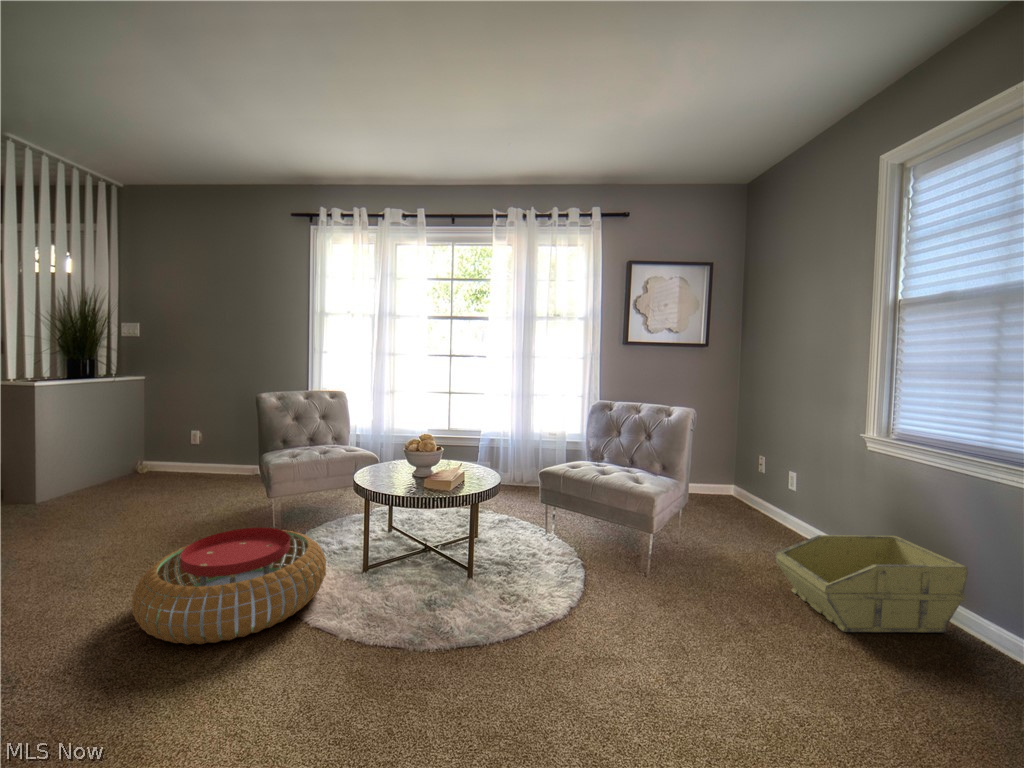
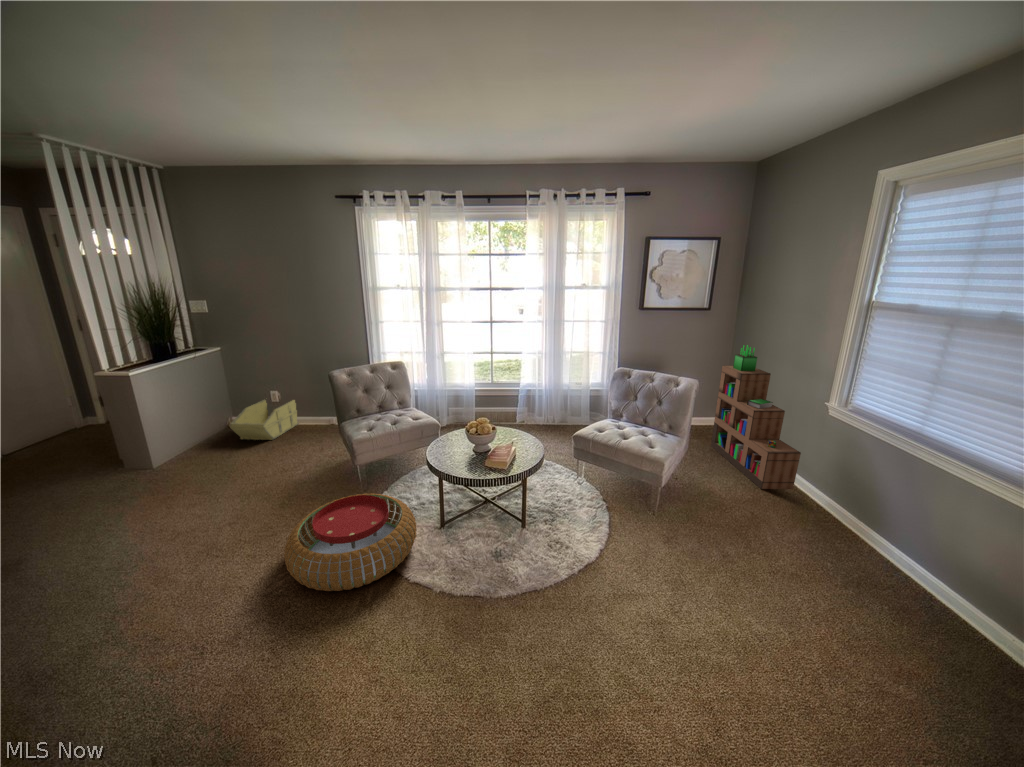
bookshelf: none [717,377,820,546] -> present [711,345,801,489]
storage bin: present [775,535,968,632] -> present [230,400,298,440]

